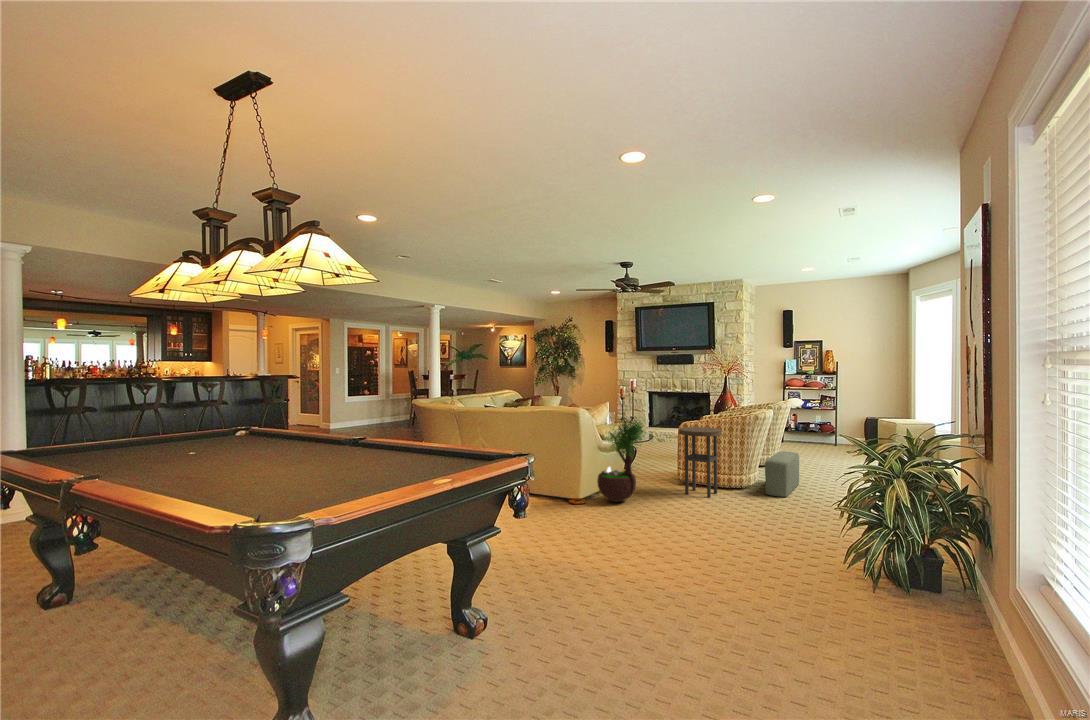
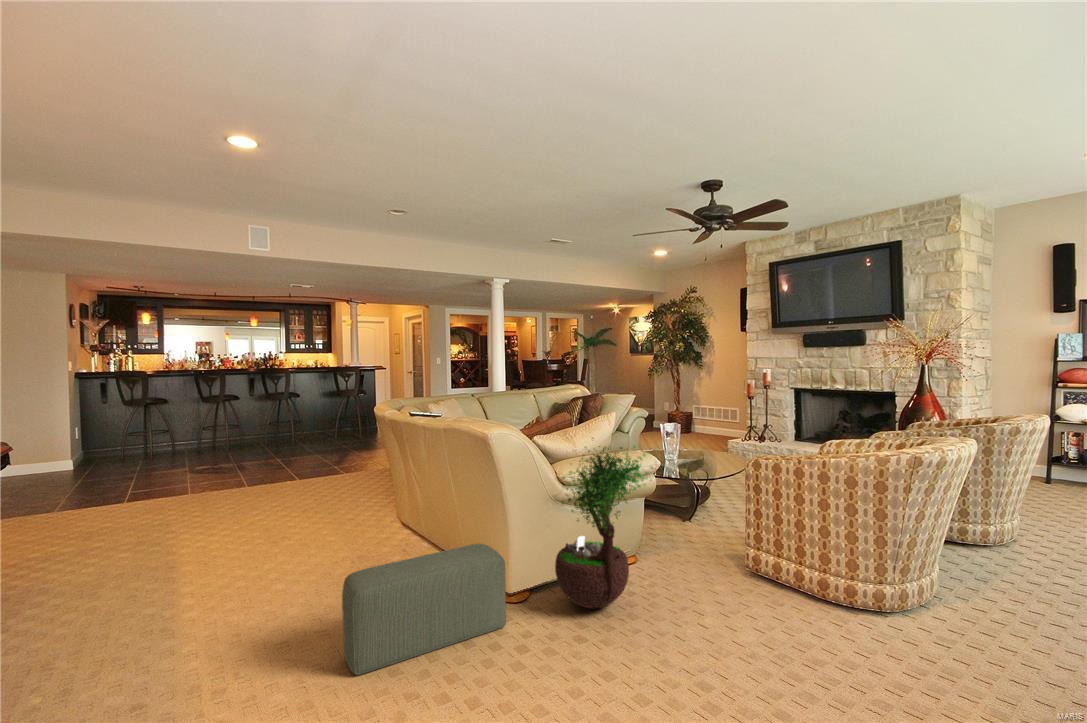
side table: present [679,427,722,497] -> none [736,467,831,628]
pouf: present [765,451,799,497] -> present [342,544,506,675]

